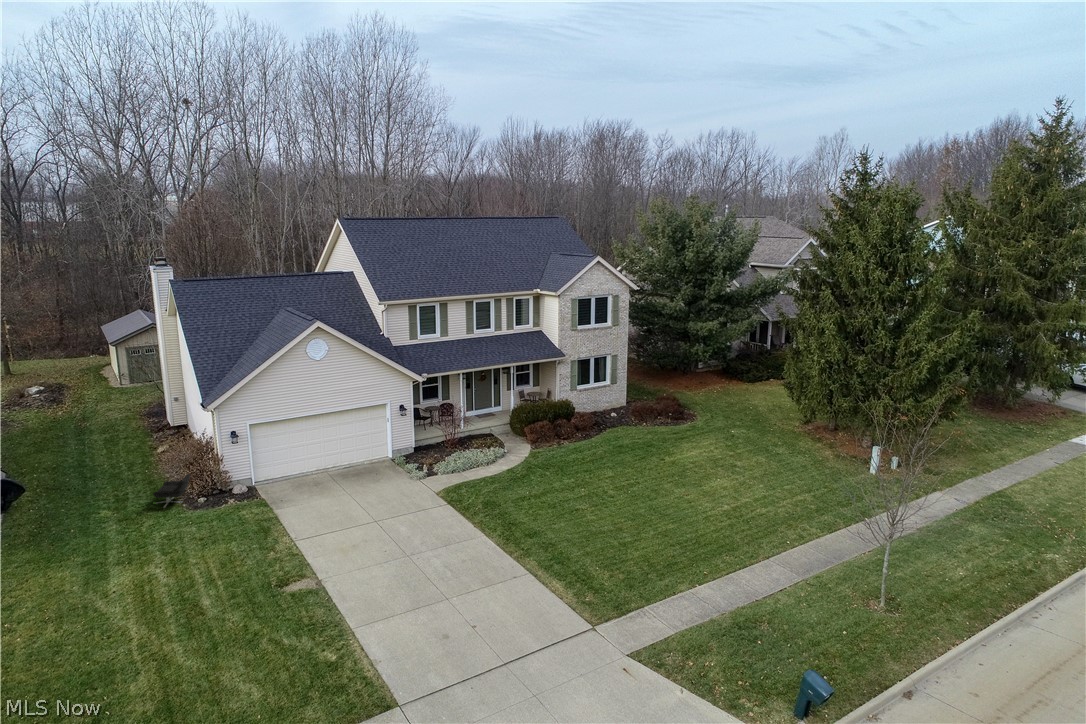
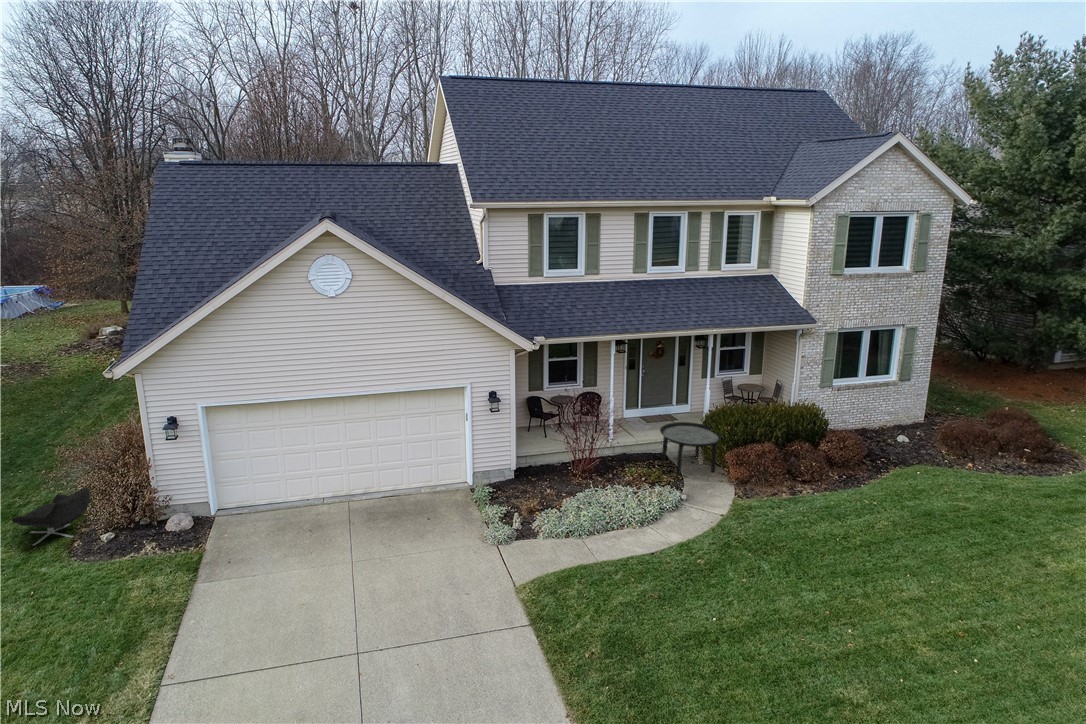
round table: none [490,414,522,442] -> present [660,422,722,475]

